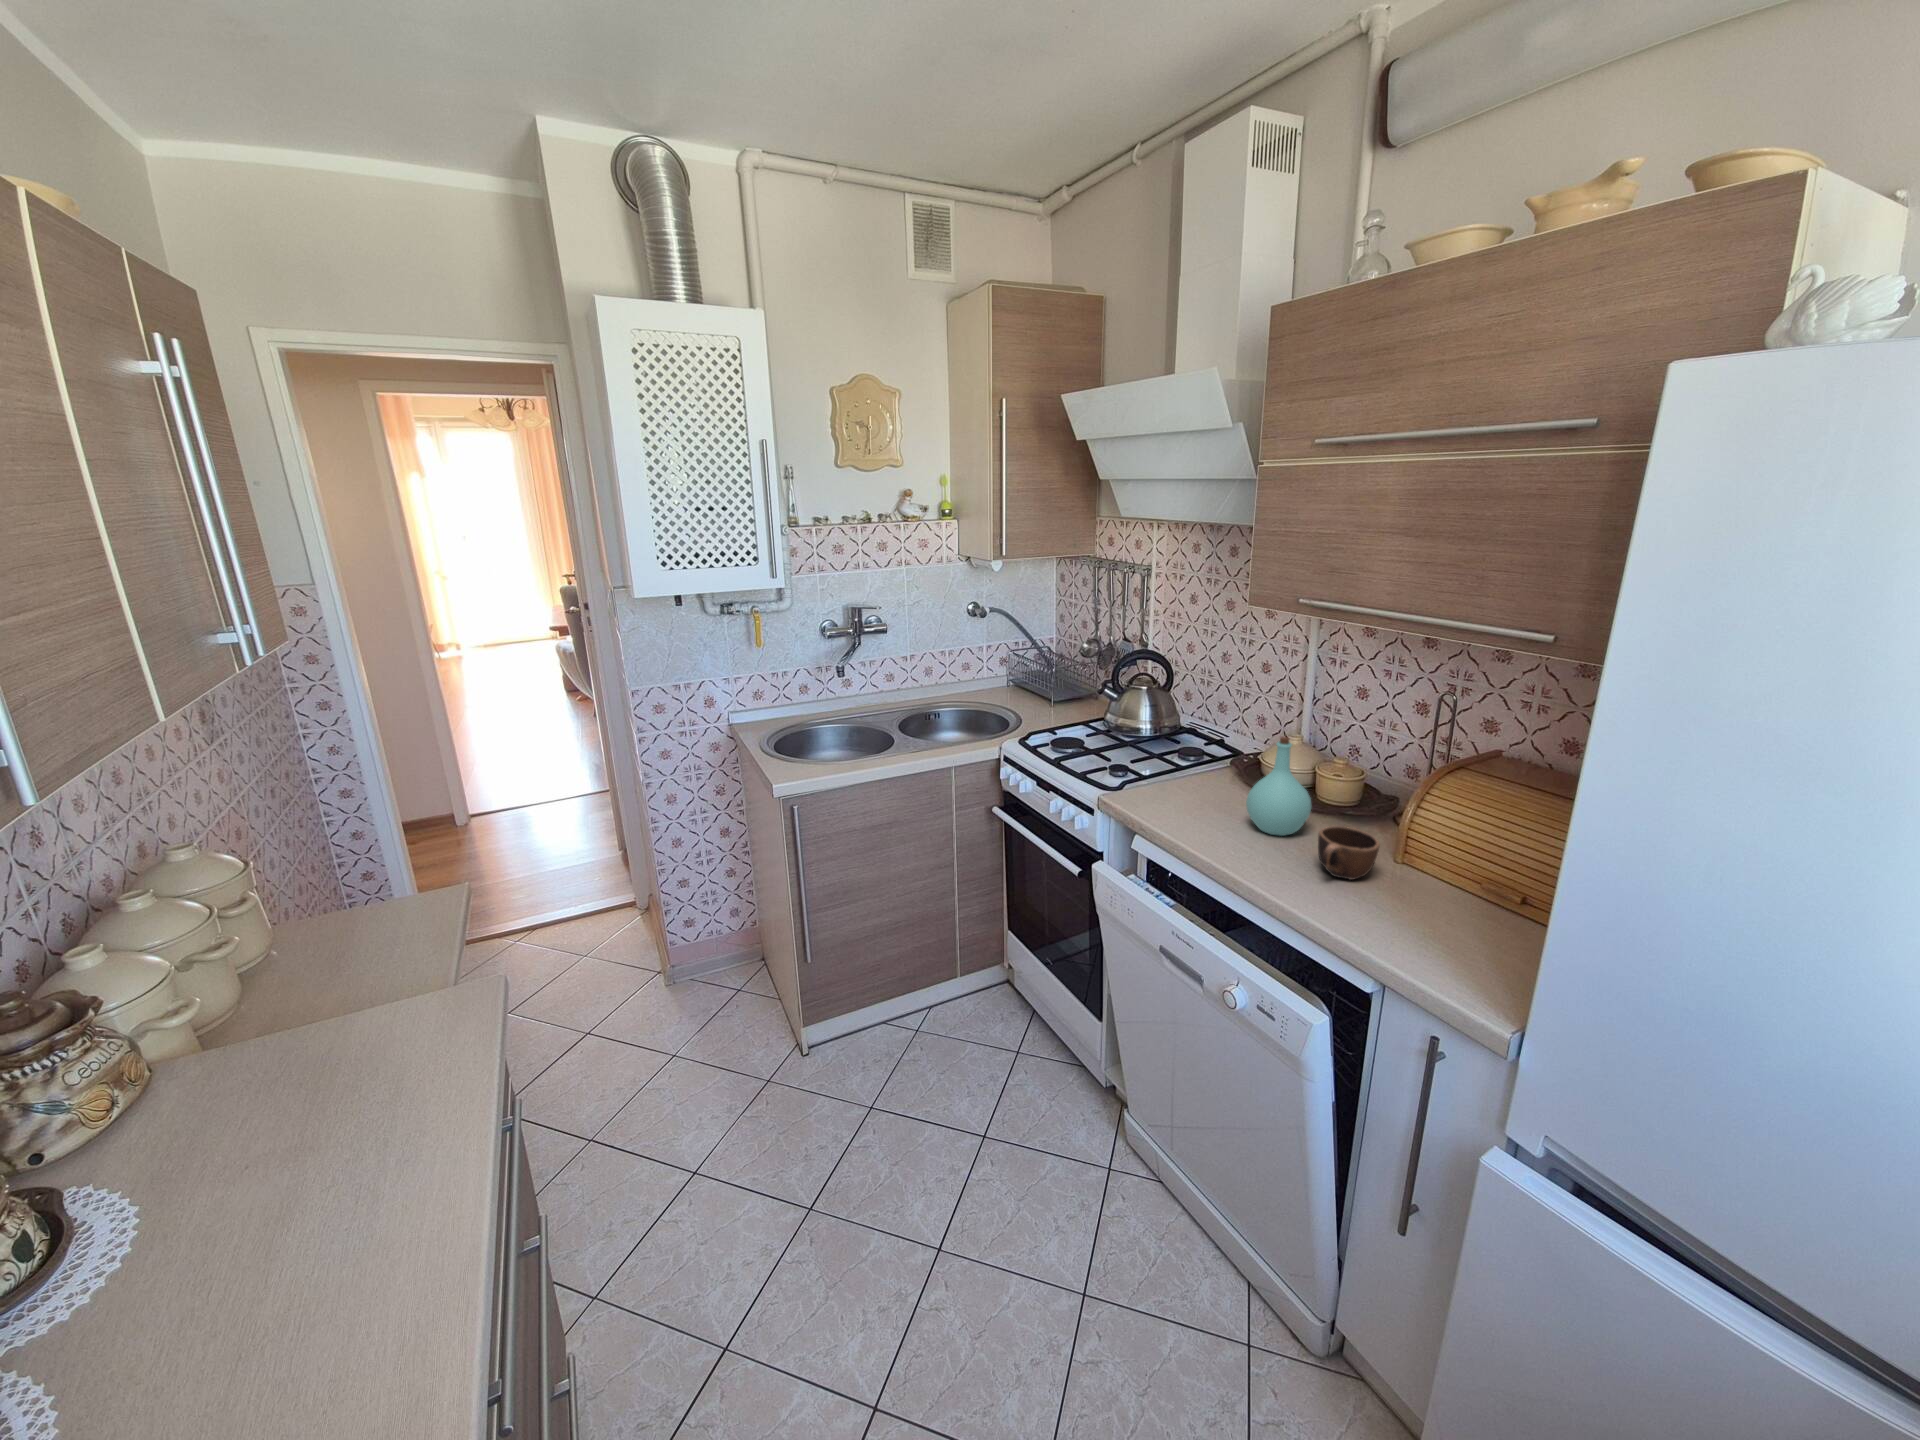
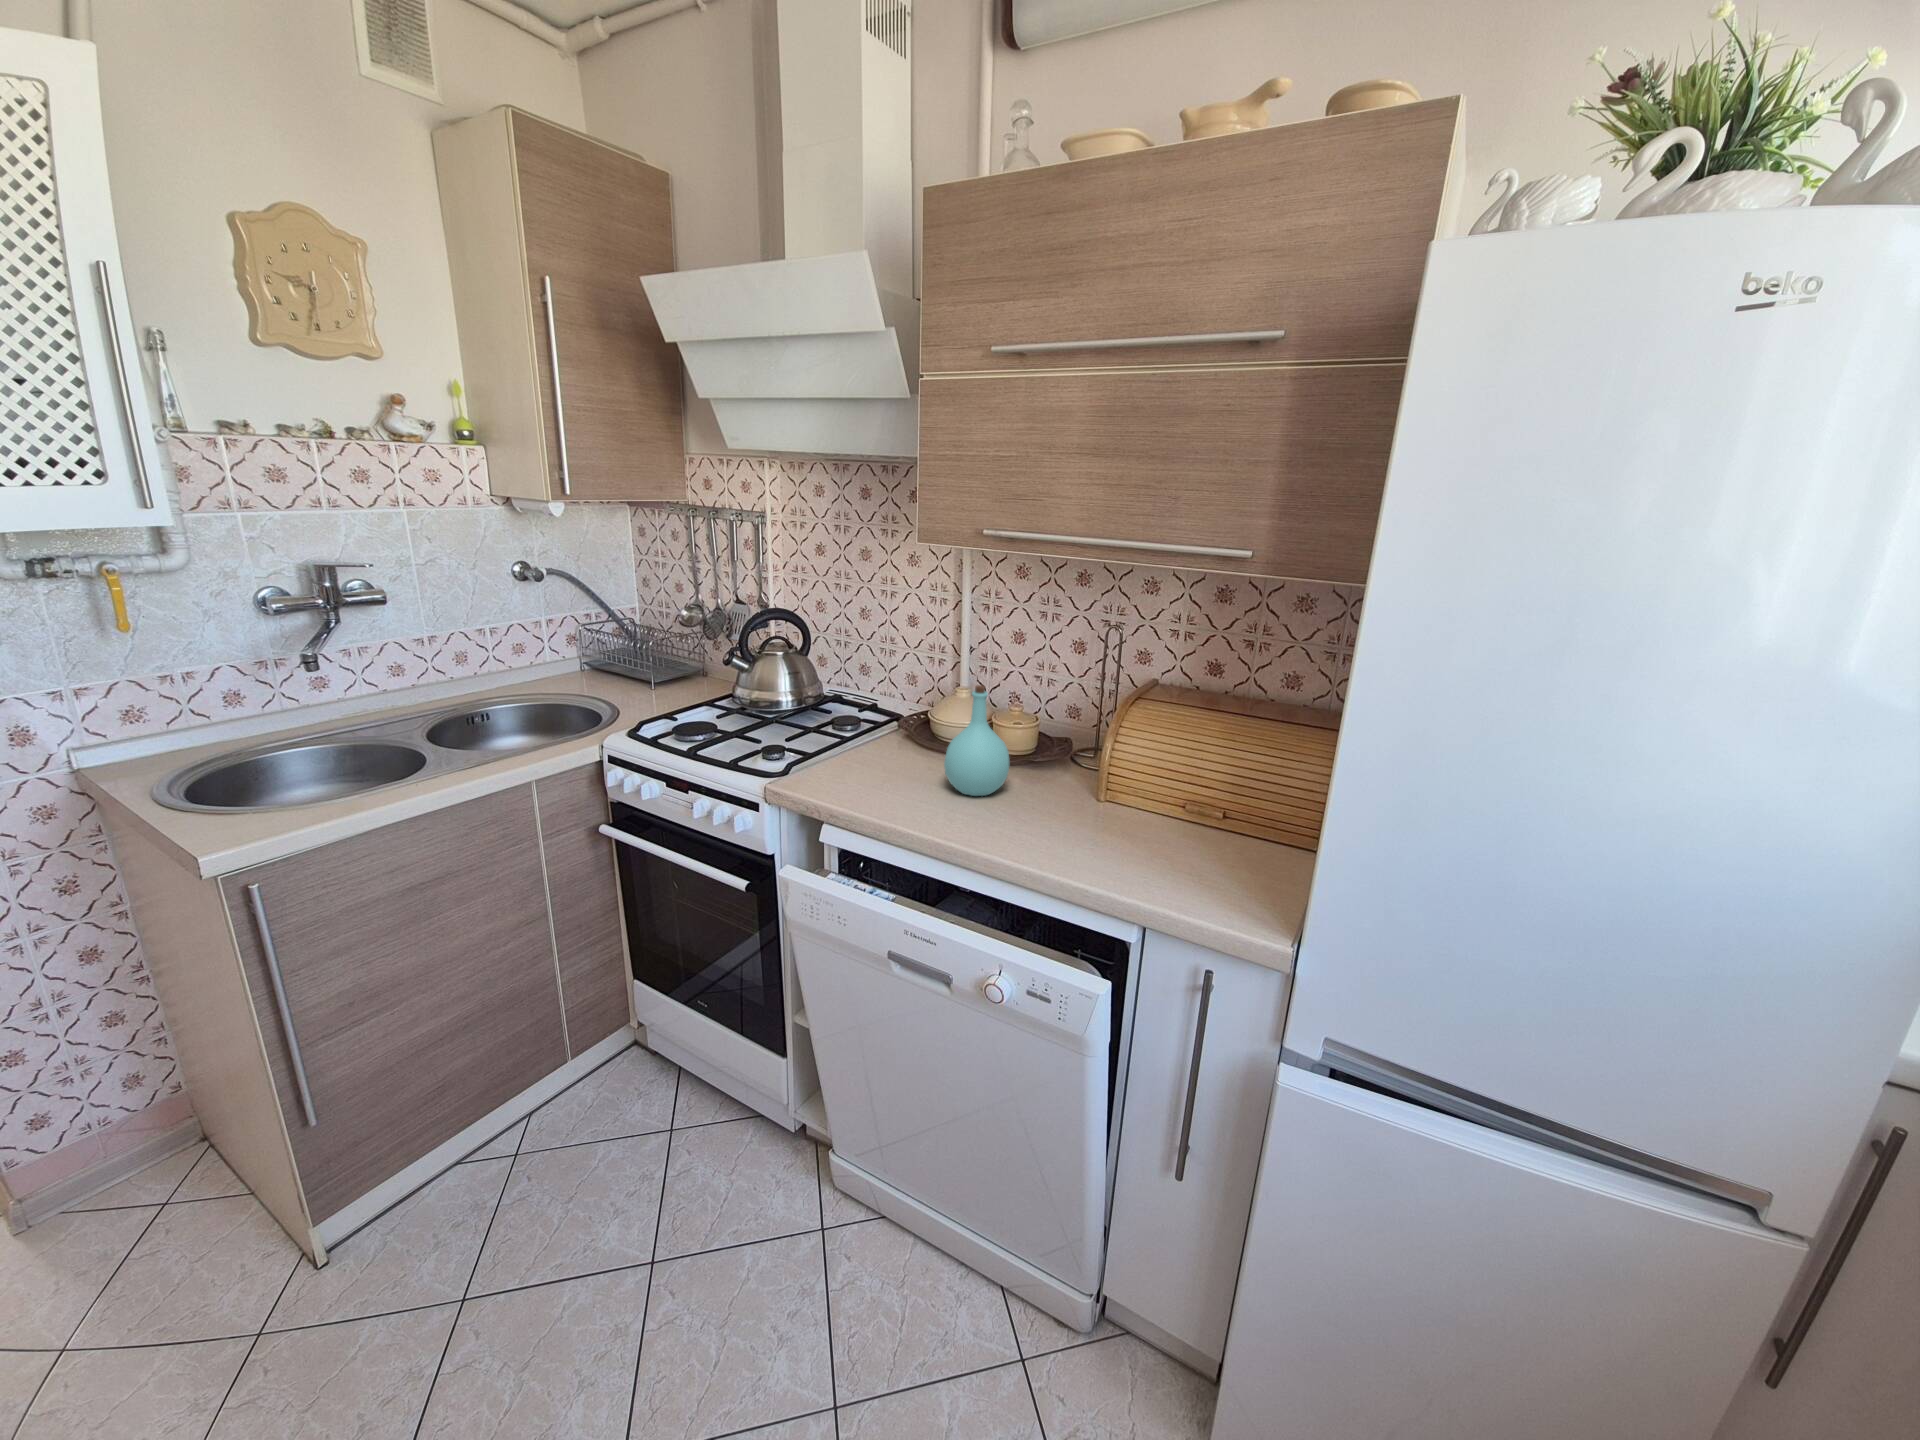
mug: present [1318,826,1380,880] -> none [1037,773,1097,828]

